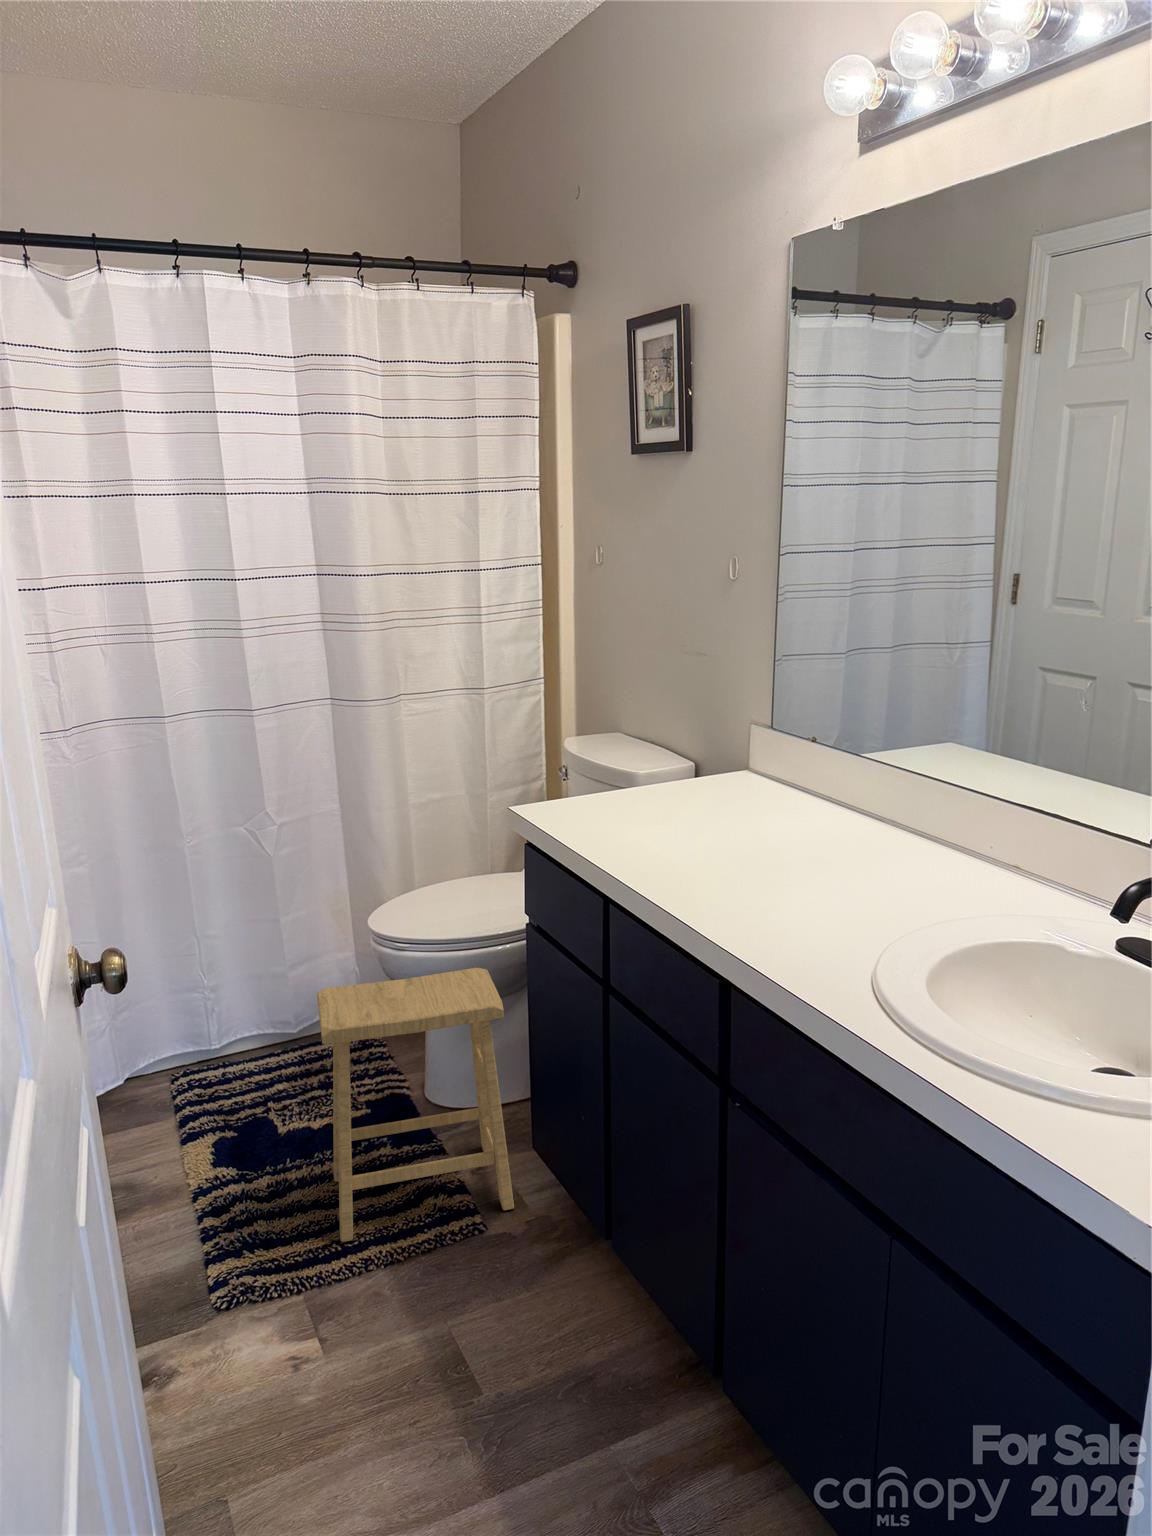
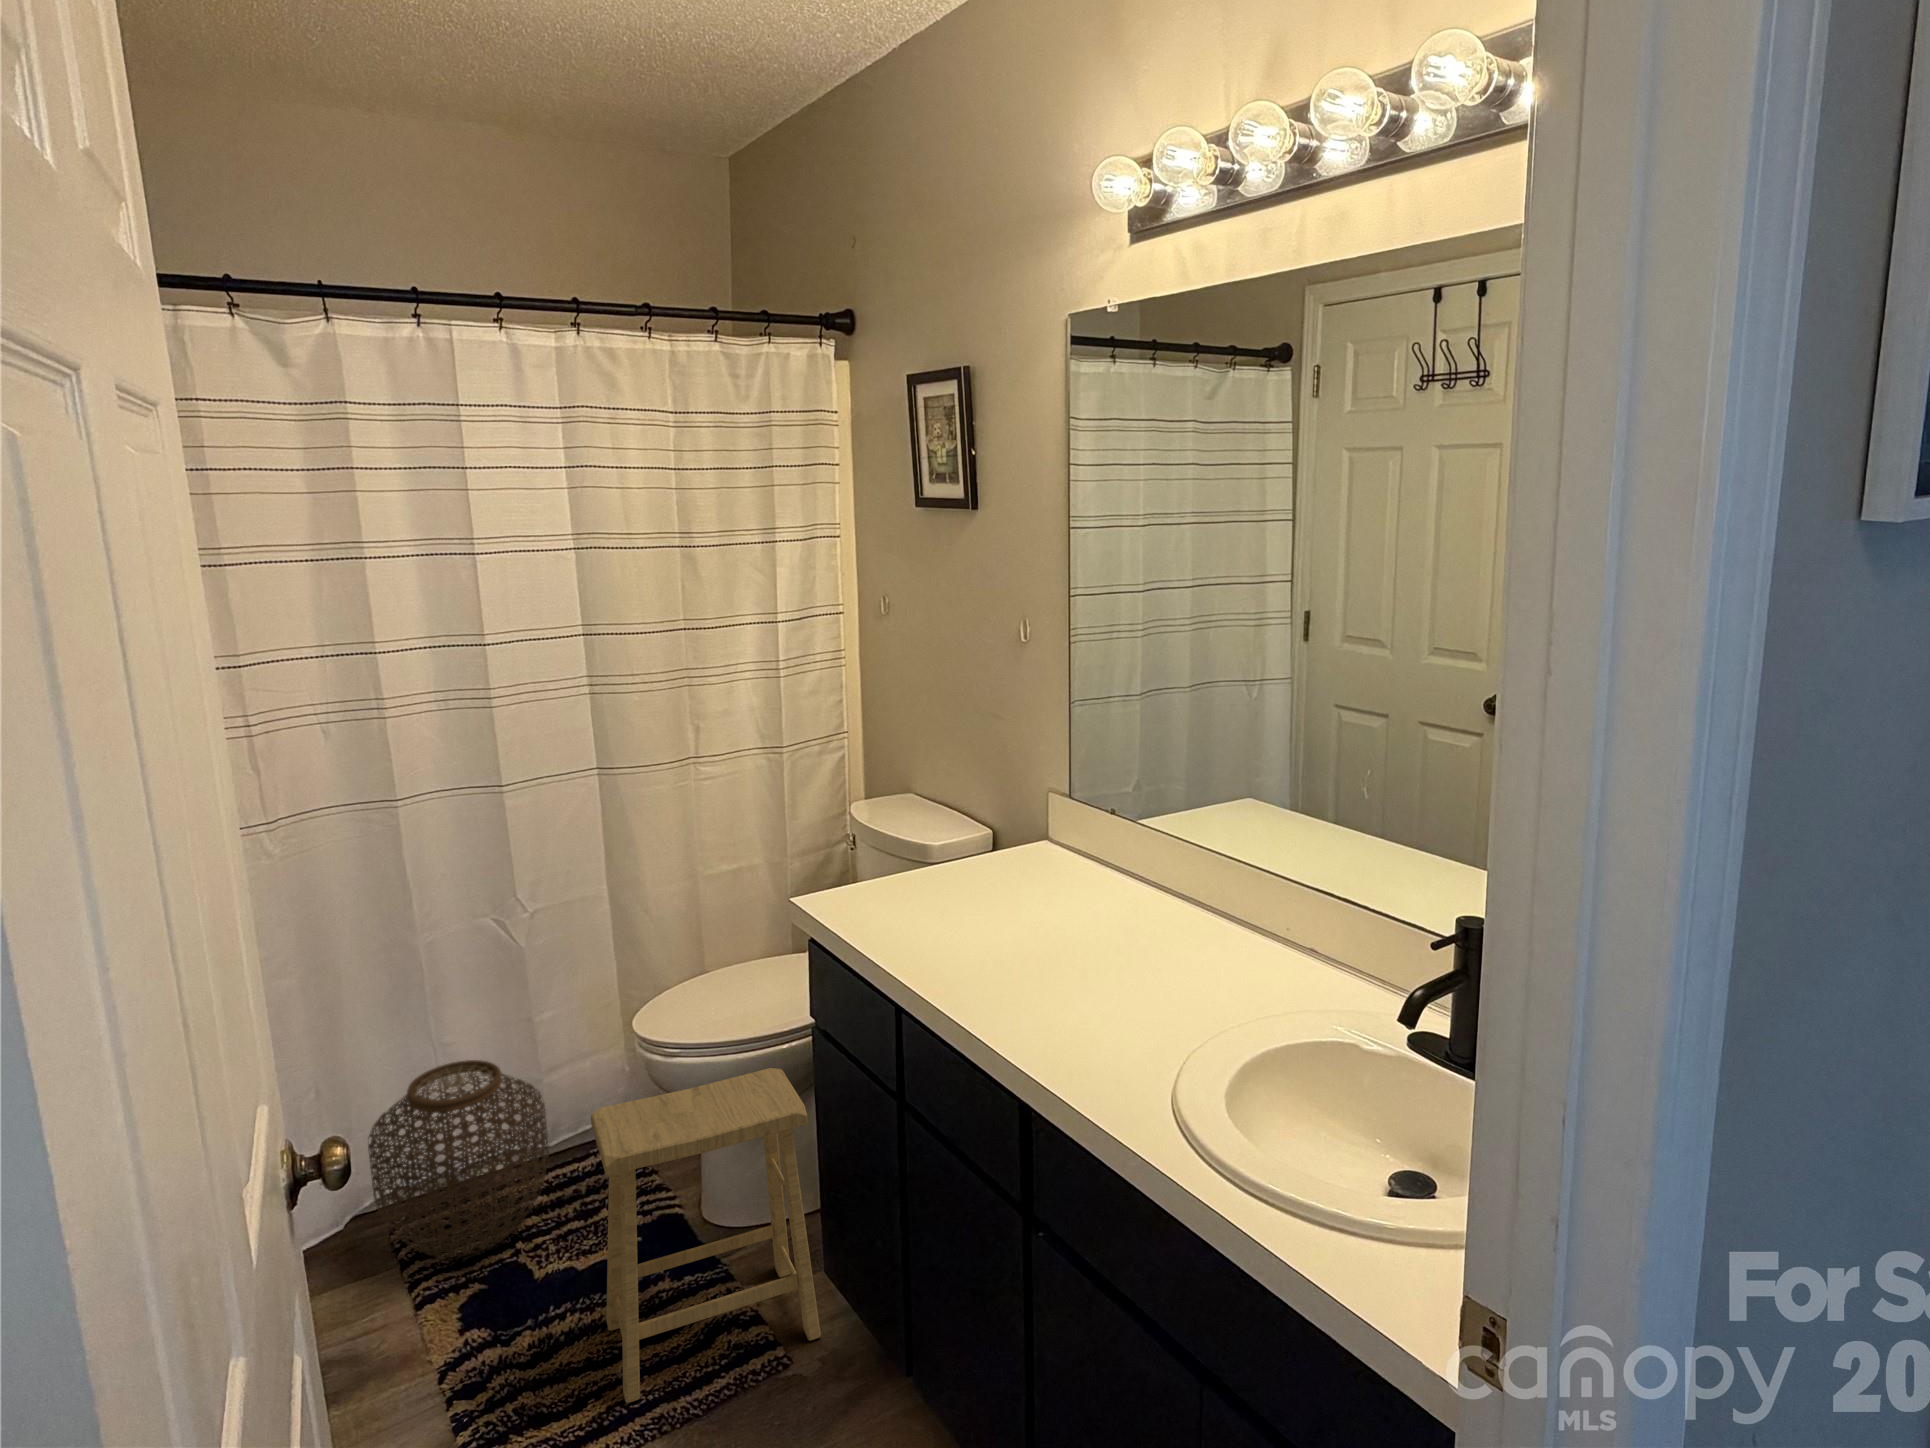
woven basket: none [148,945,297,1108] -> present [368,1060,548,1257]

